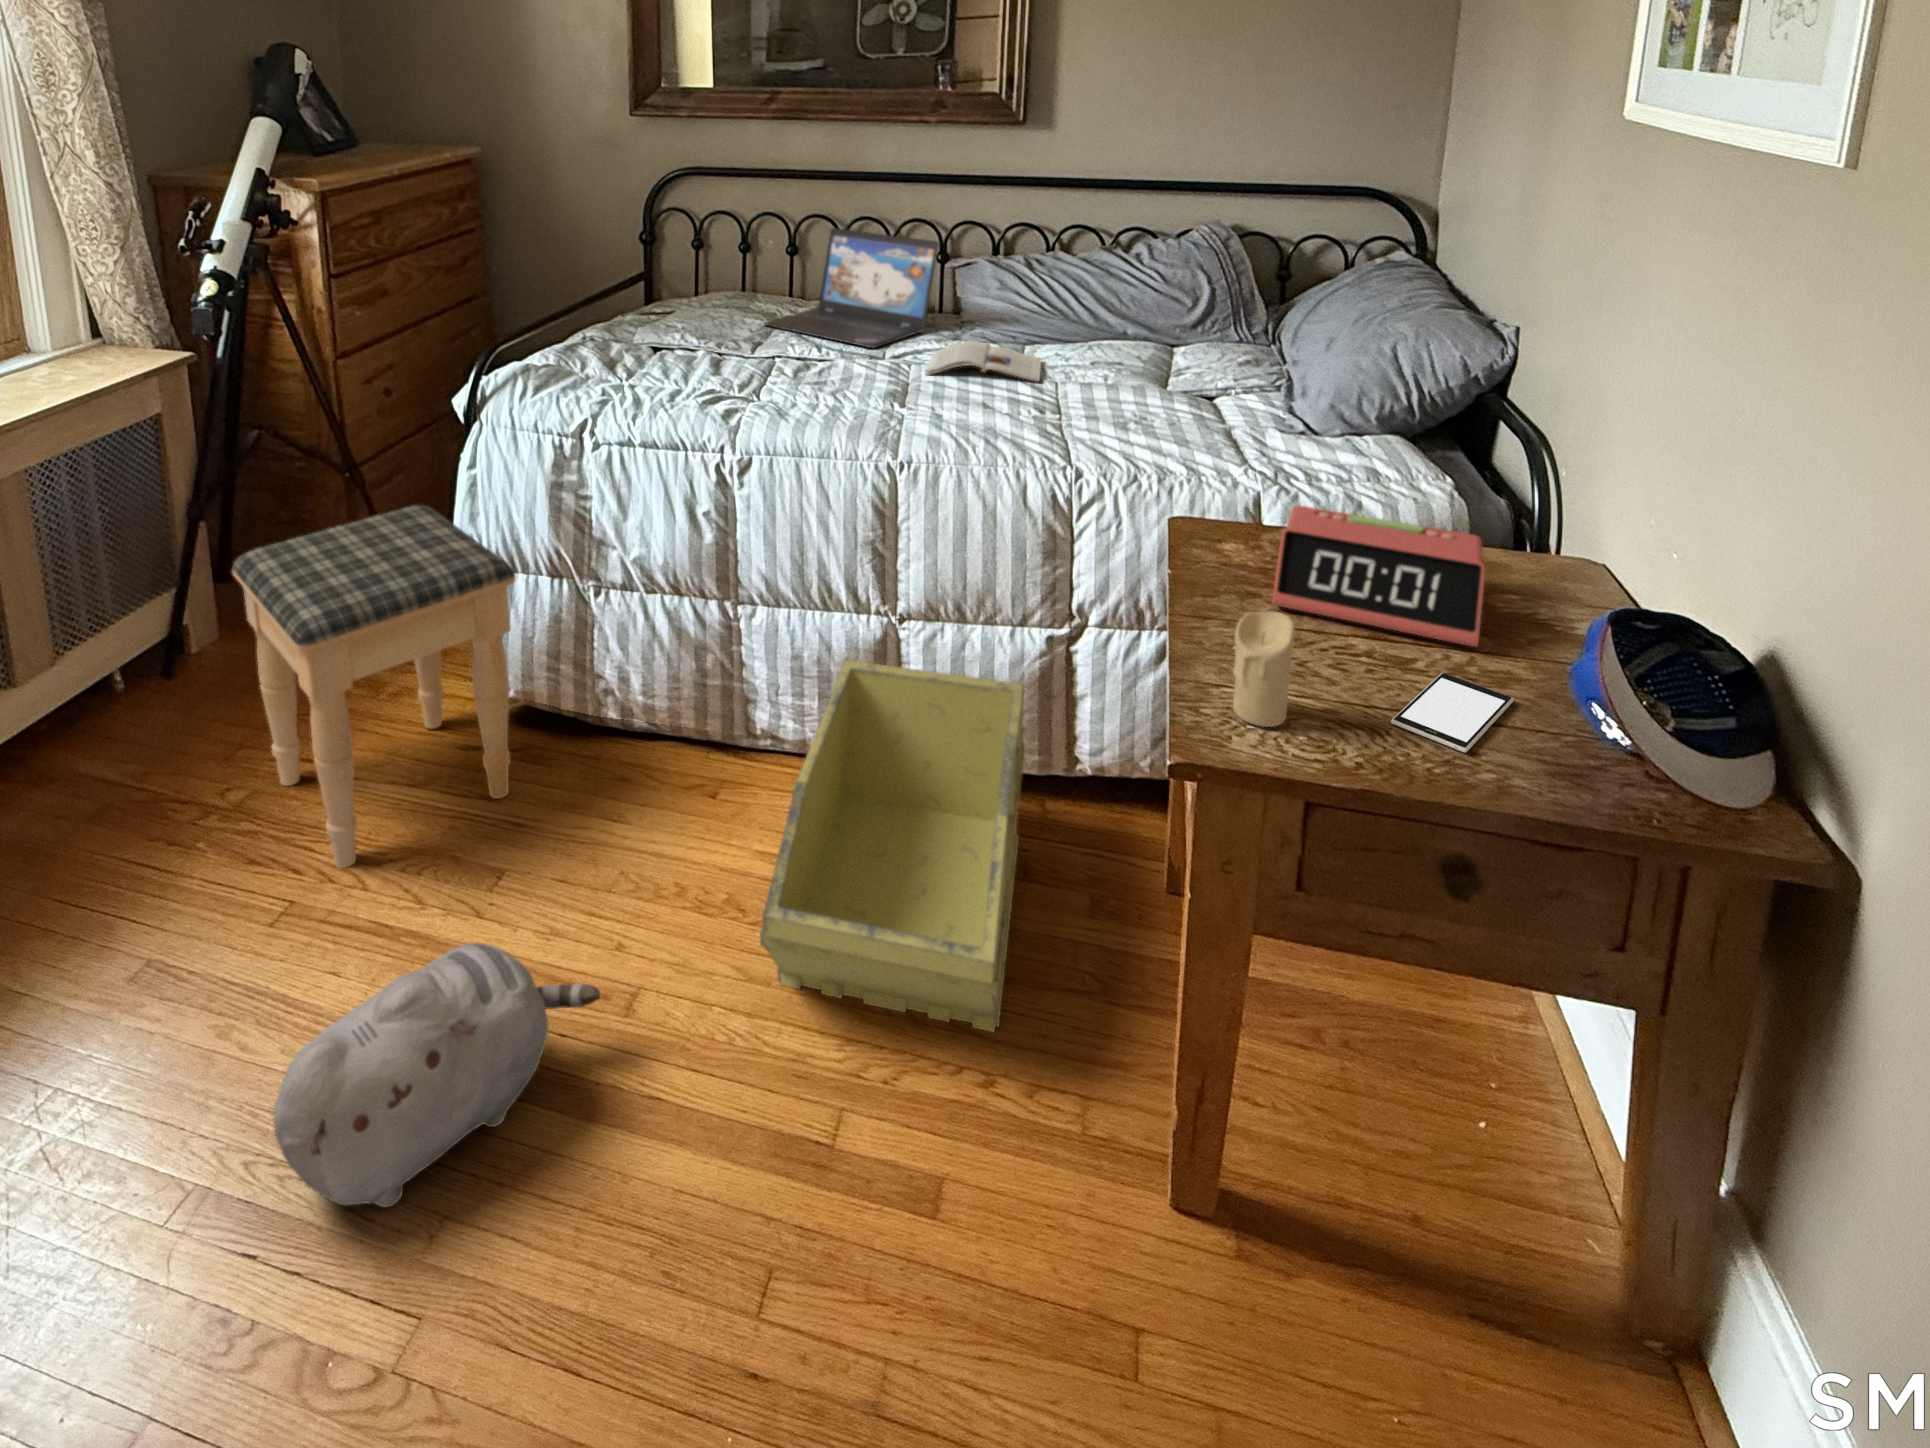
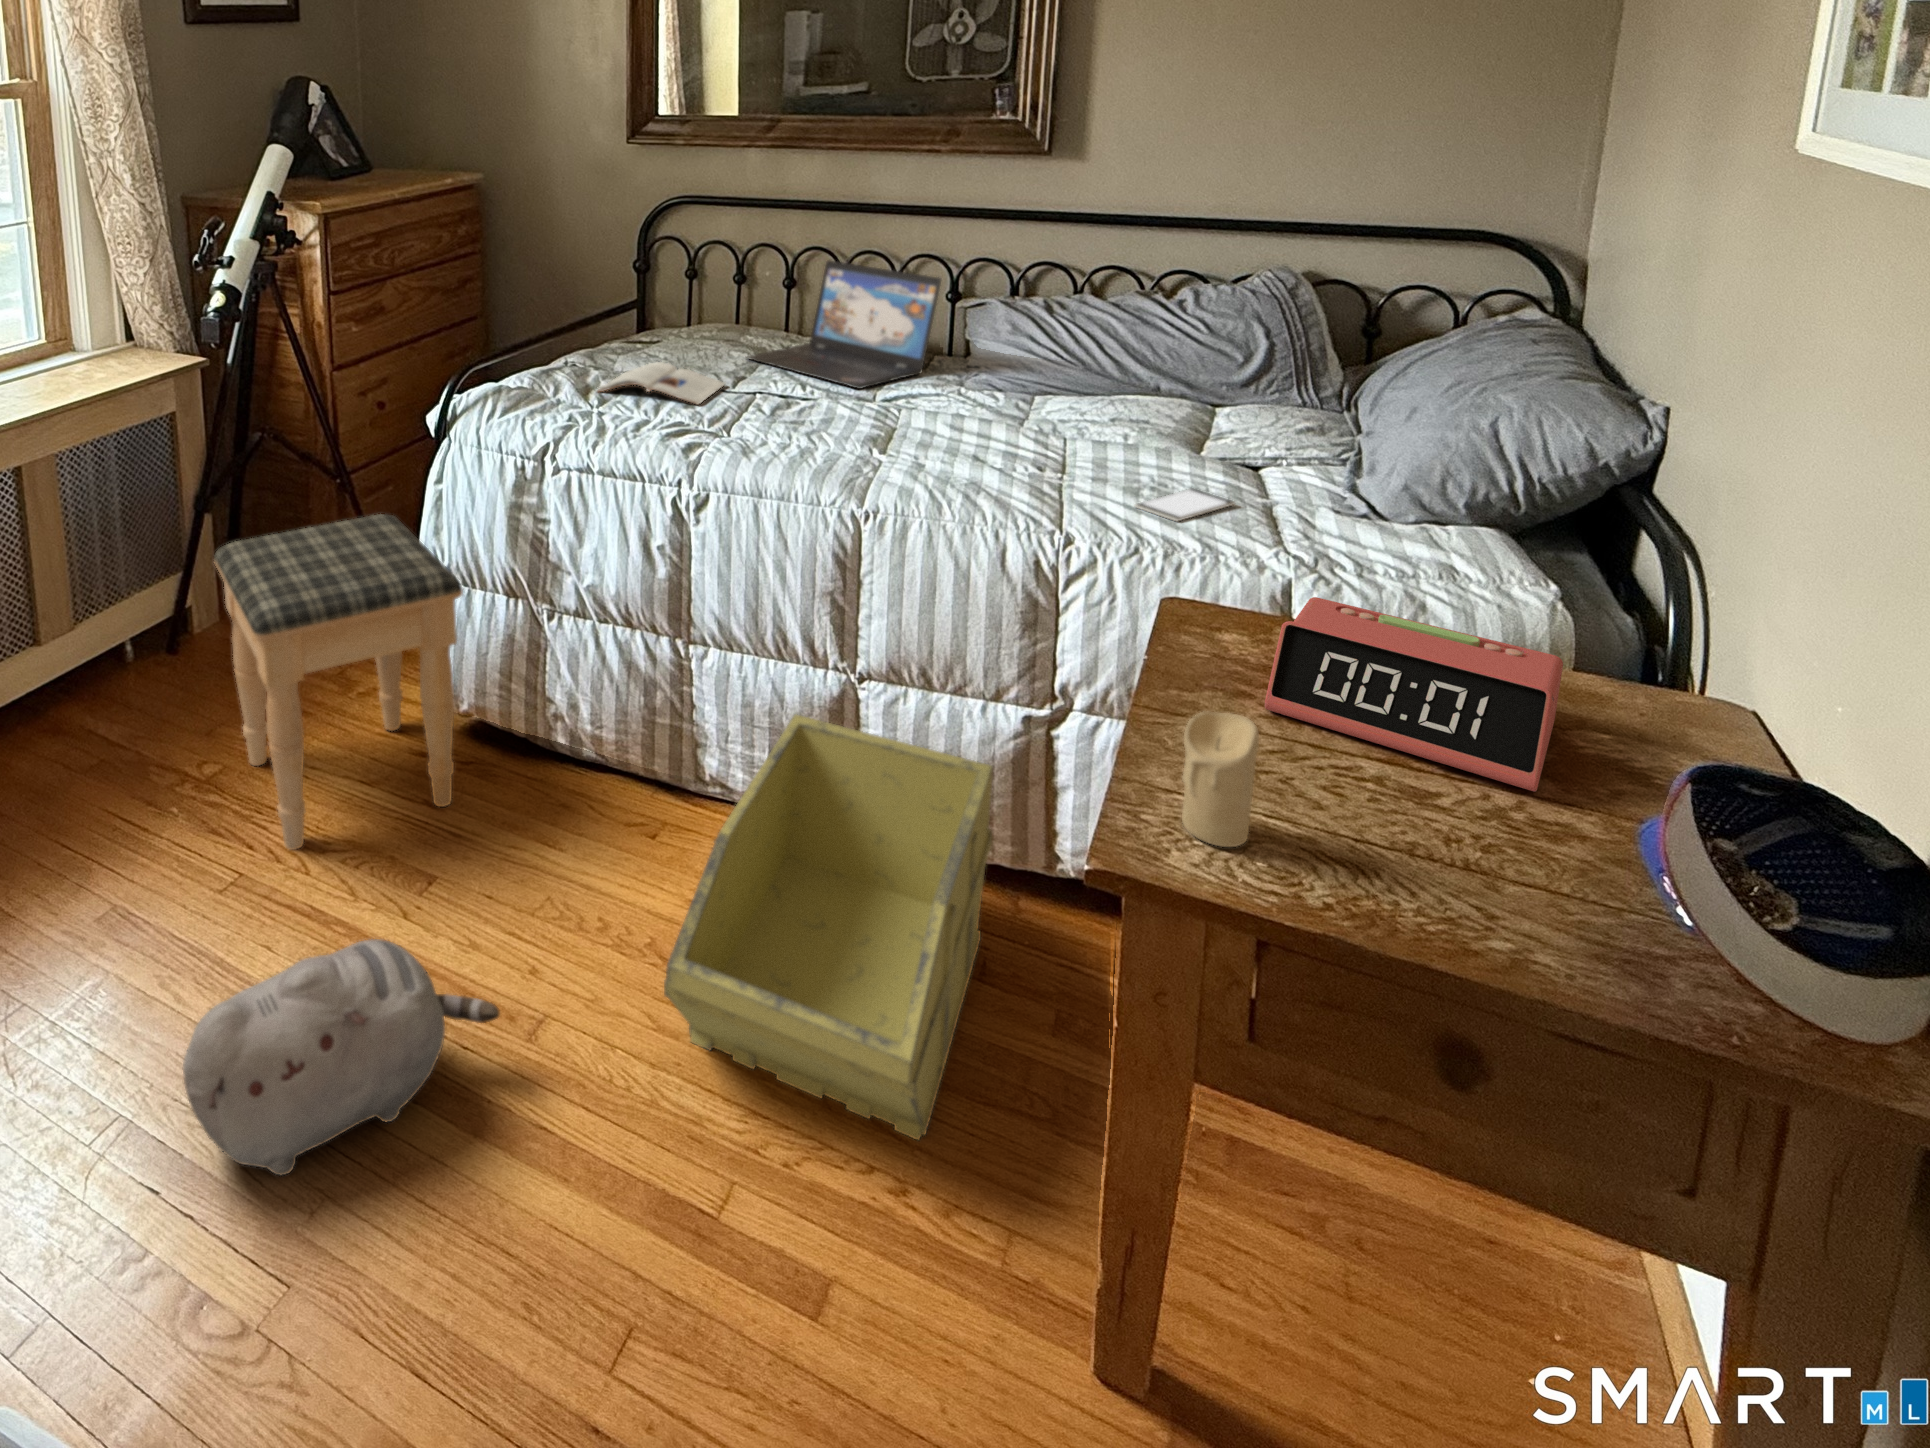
magazine: present [926,341,1041,382] -> present [598,362,725,404]
smartphone: present [1391,673,1514,753] -> present [1135,489,1235,521]

